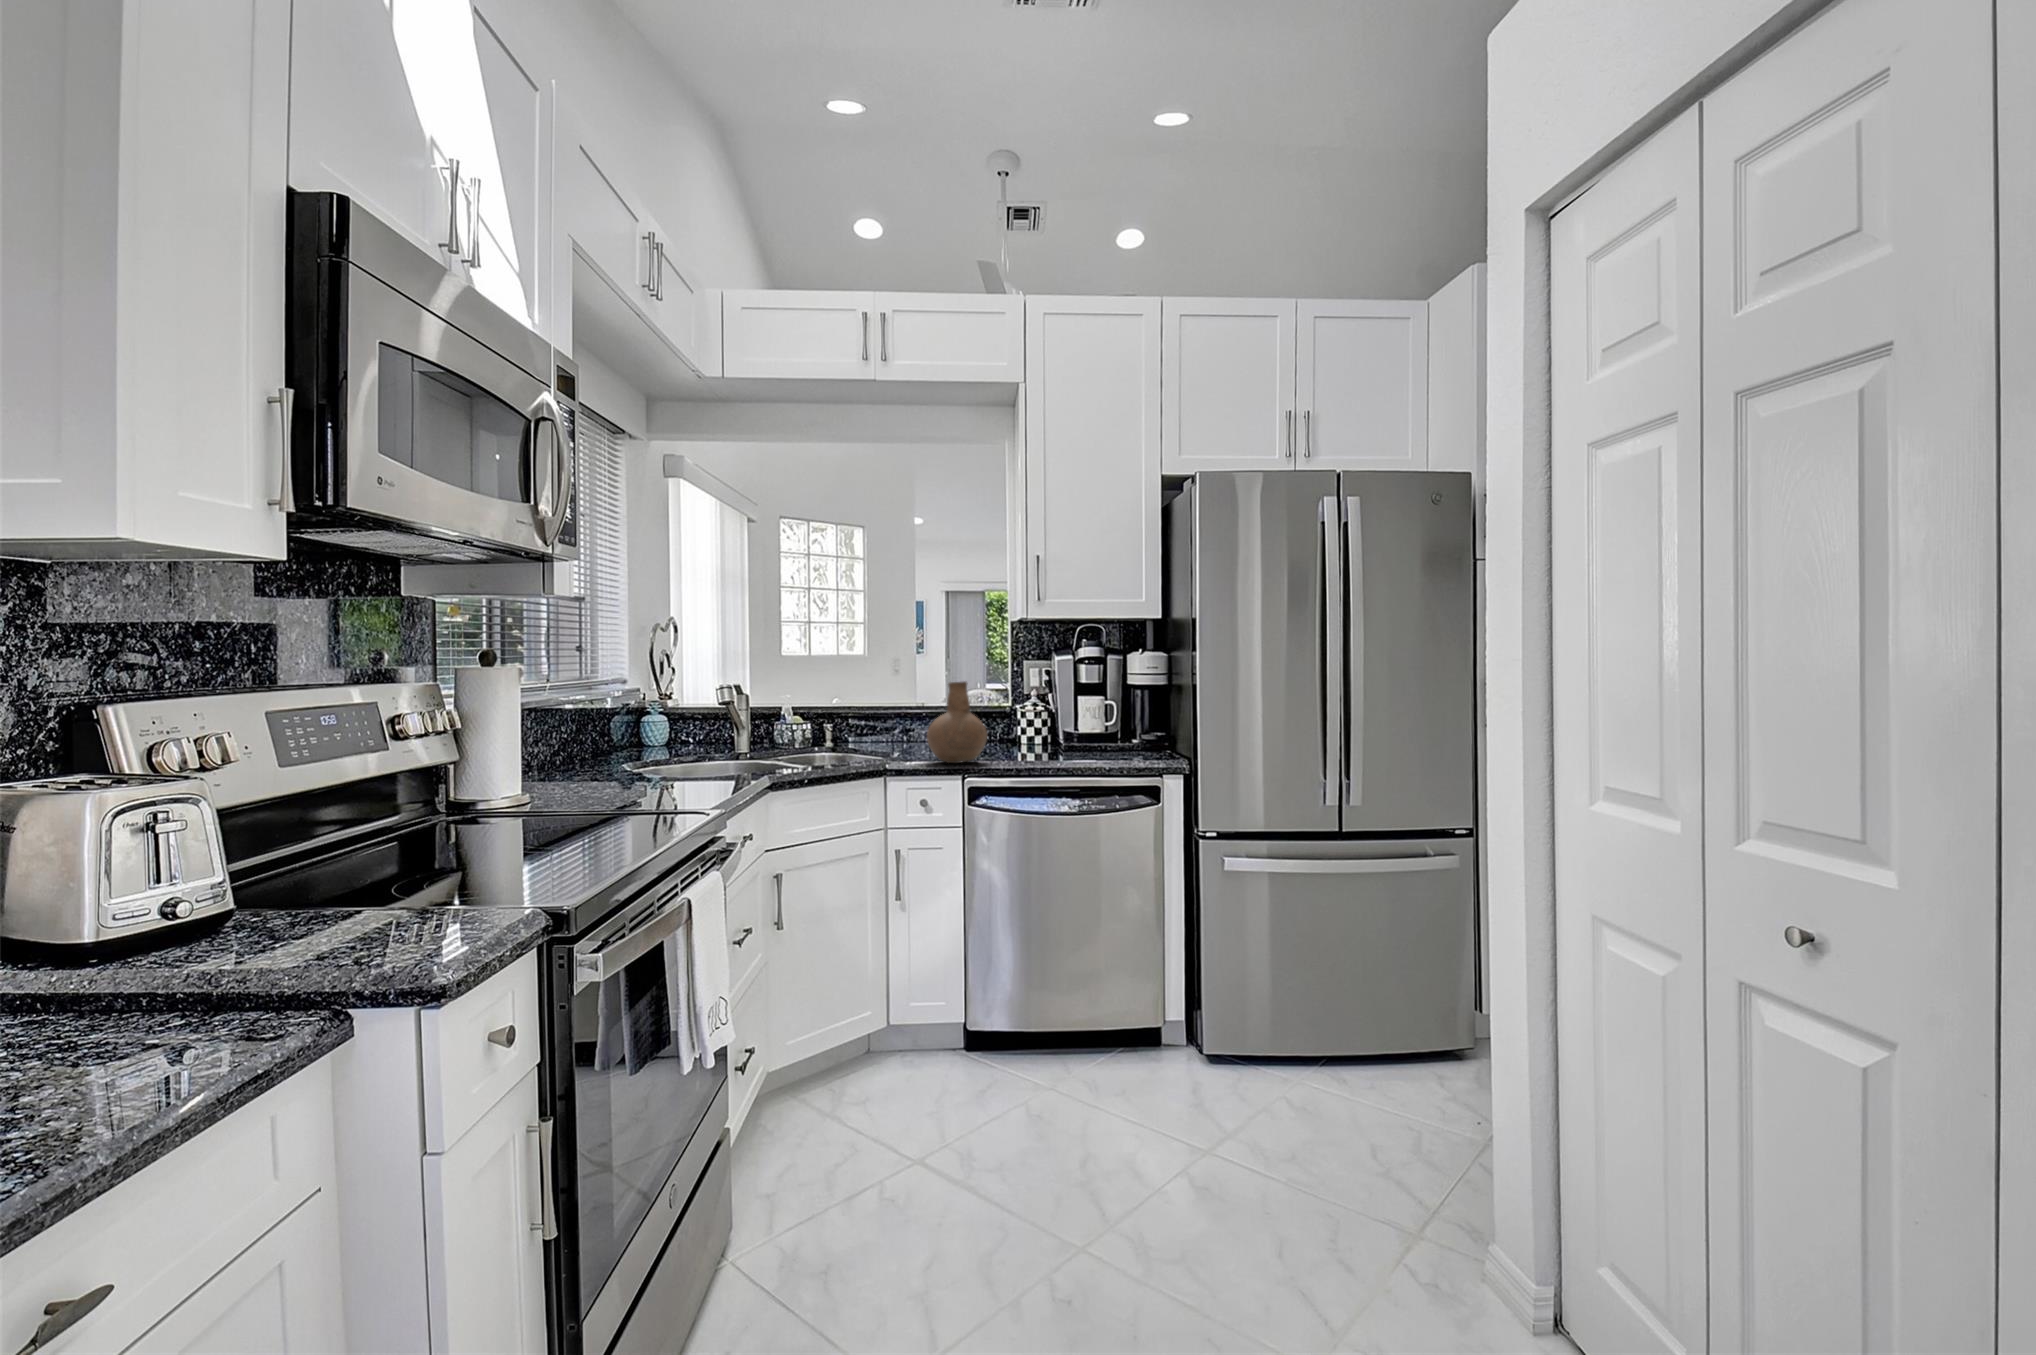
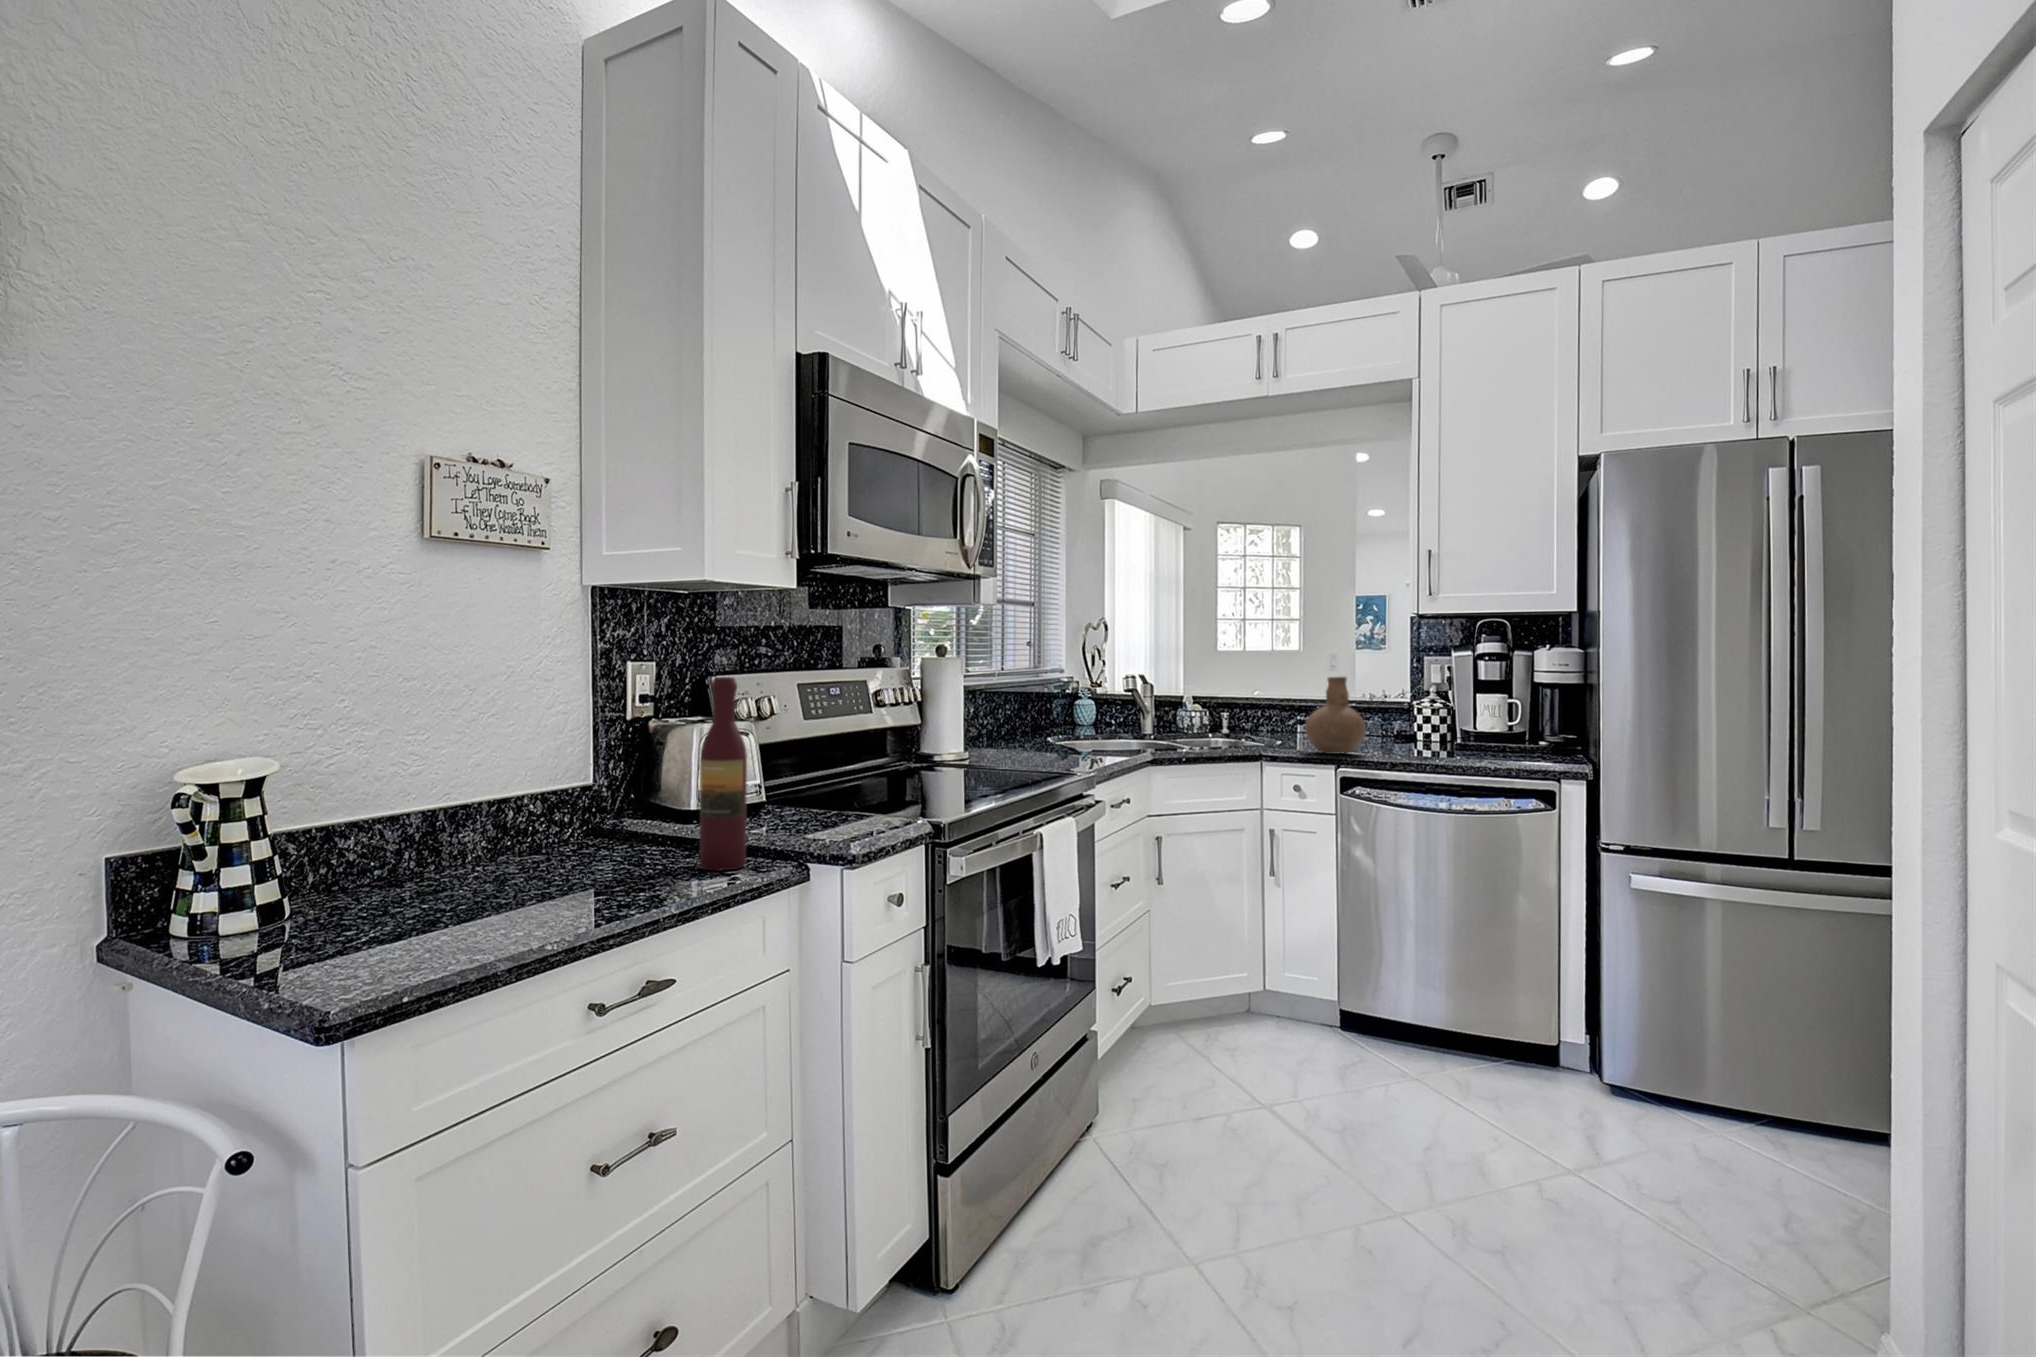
wine bottle: none [116,701,226,1066] -> present [700,677,747,870]

